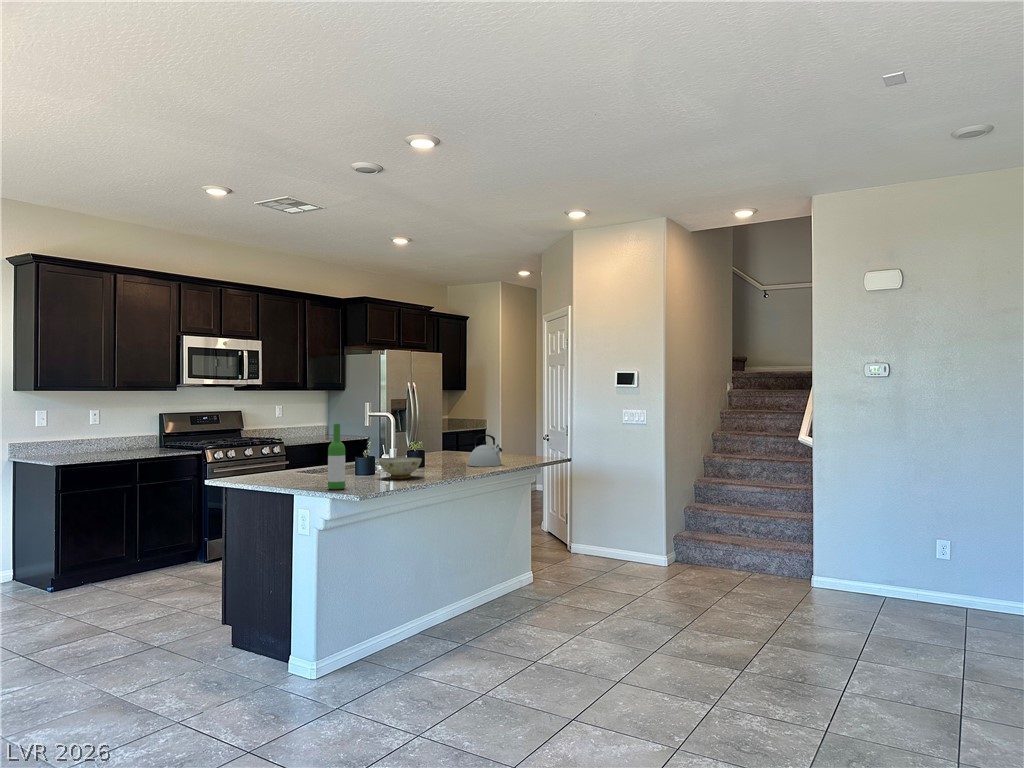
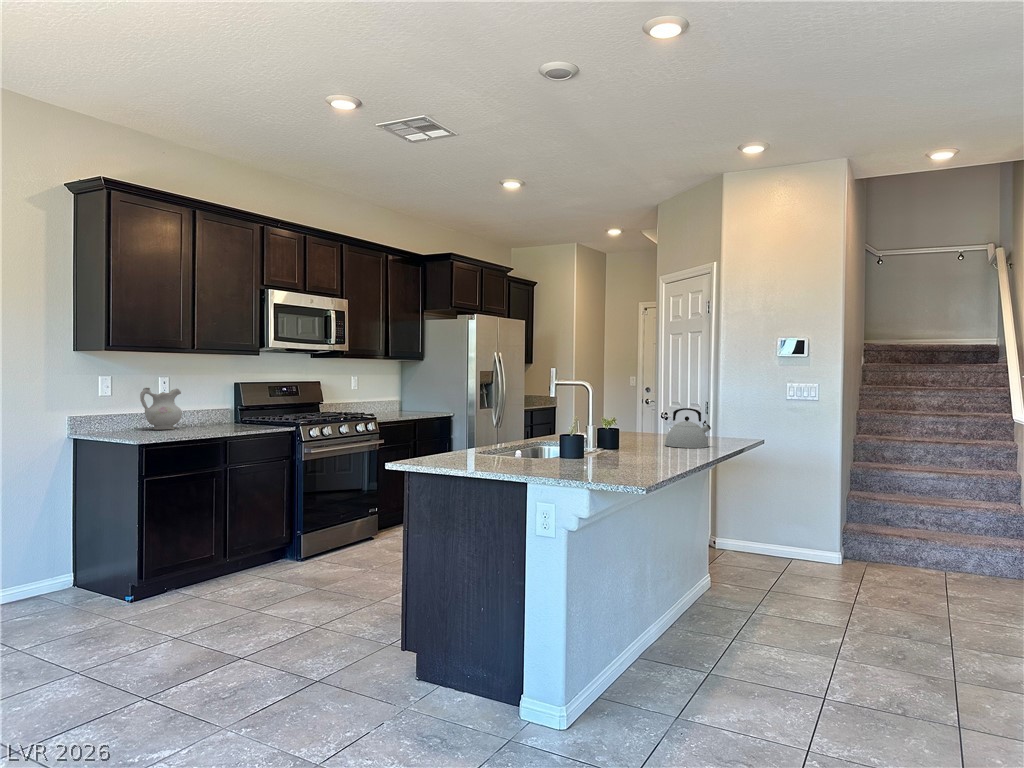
ceramic pitcher: none [70,420,106,454] -> present [140,388,182,430]
wine bottle: present [328,424,345,489] -> none [577,389,600,477]
ceramic bowl: present [378,457,422,479] -> none [603,435,659,463]

